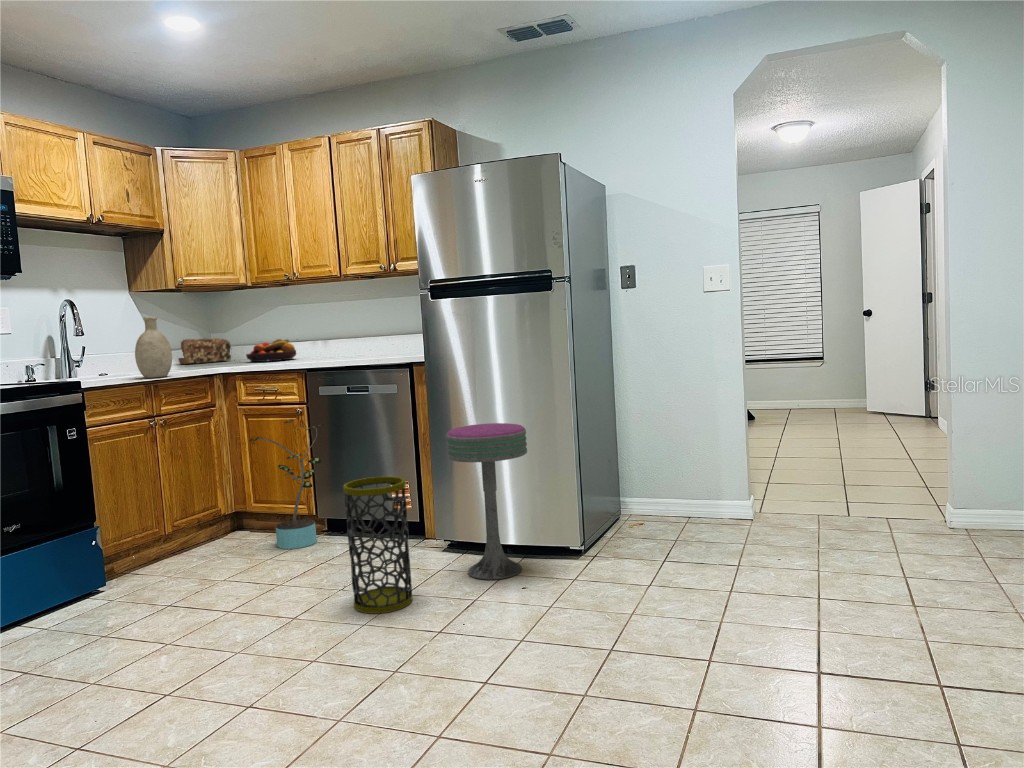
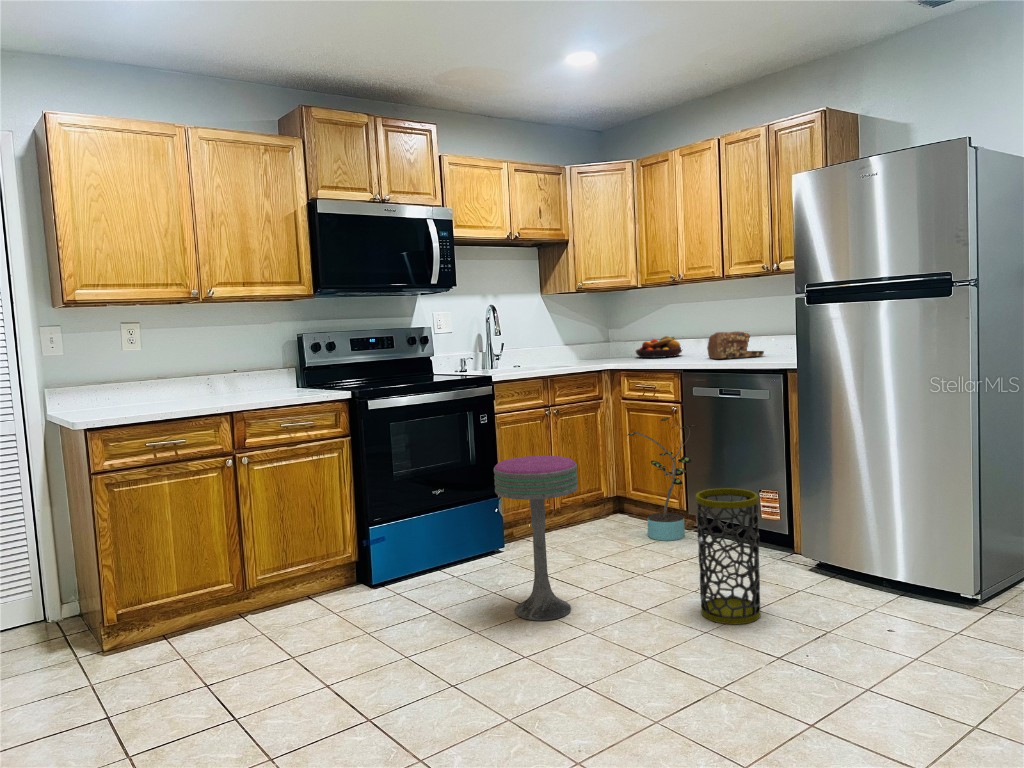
decorative vase: present [135,317,172,378] -> none [537,320,566,373]
bread loaf: present [178,338,231,364] -> present [707,331,764,359]
bar stool: present [446,423,527,580] -> present [494,456,578,621]

